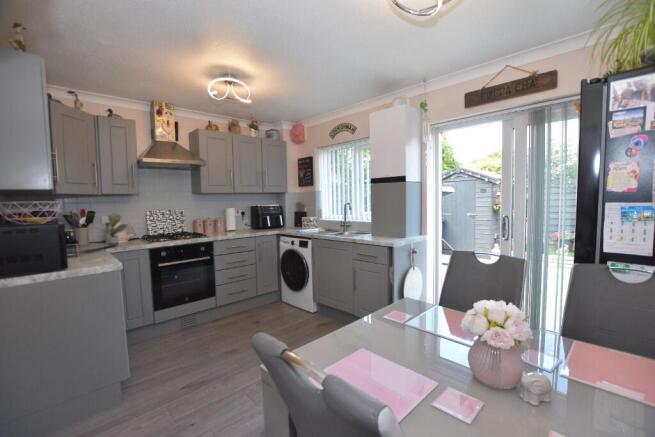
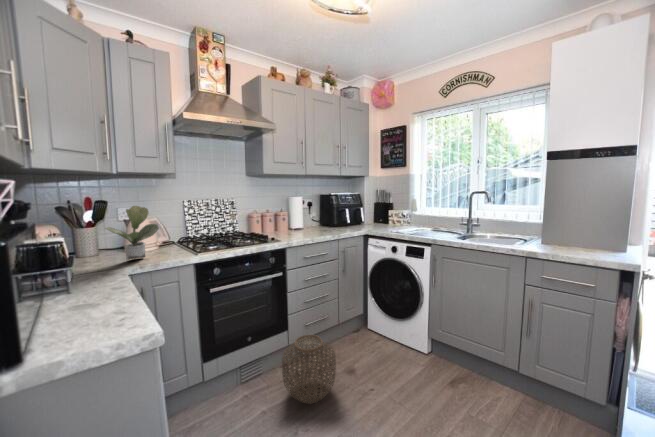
woven basket: none [205,295,241,335] -> present [282,335,336,403]

